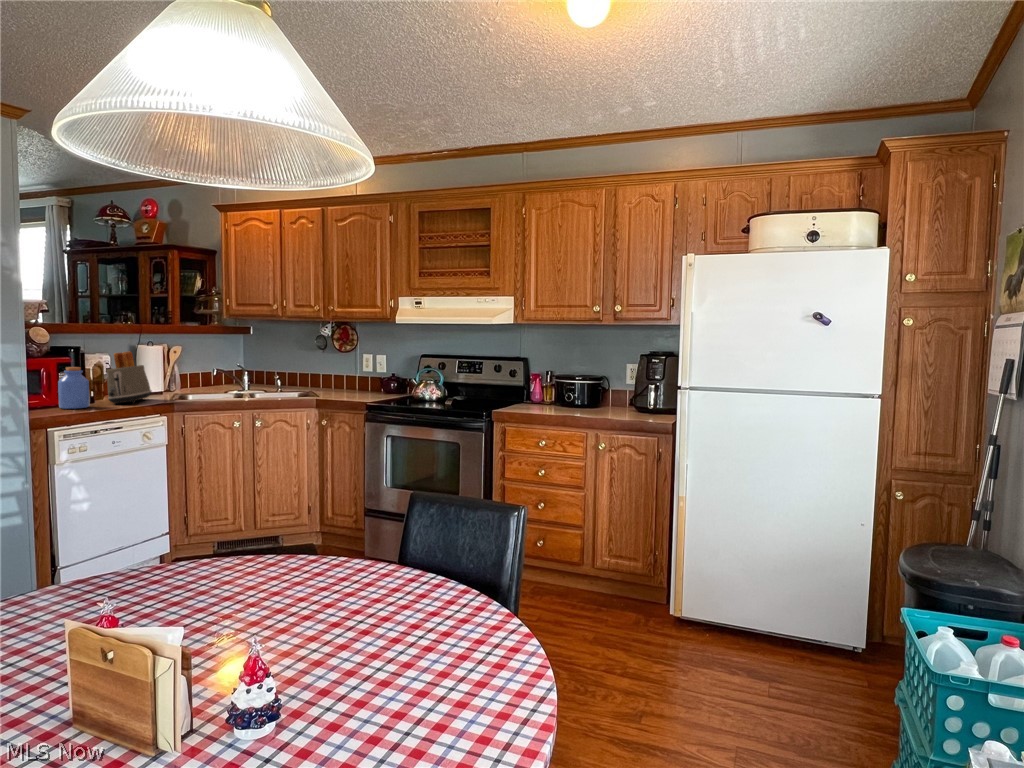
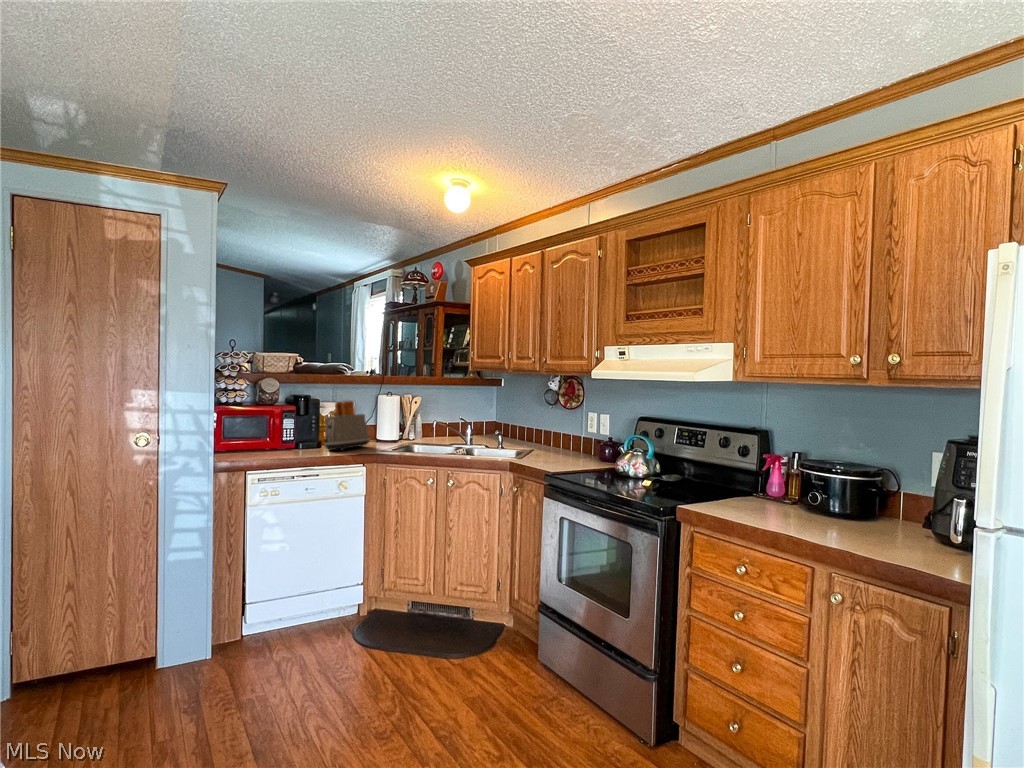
jar: present [58,367,90,409] -> none [280,414,306,452]

